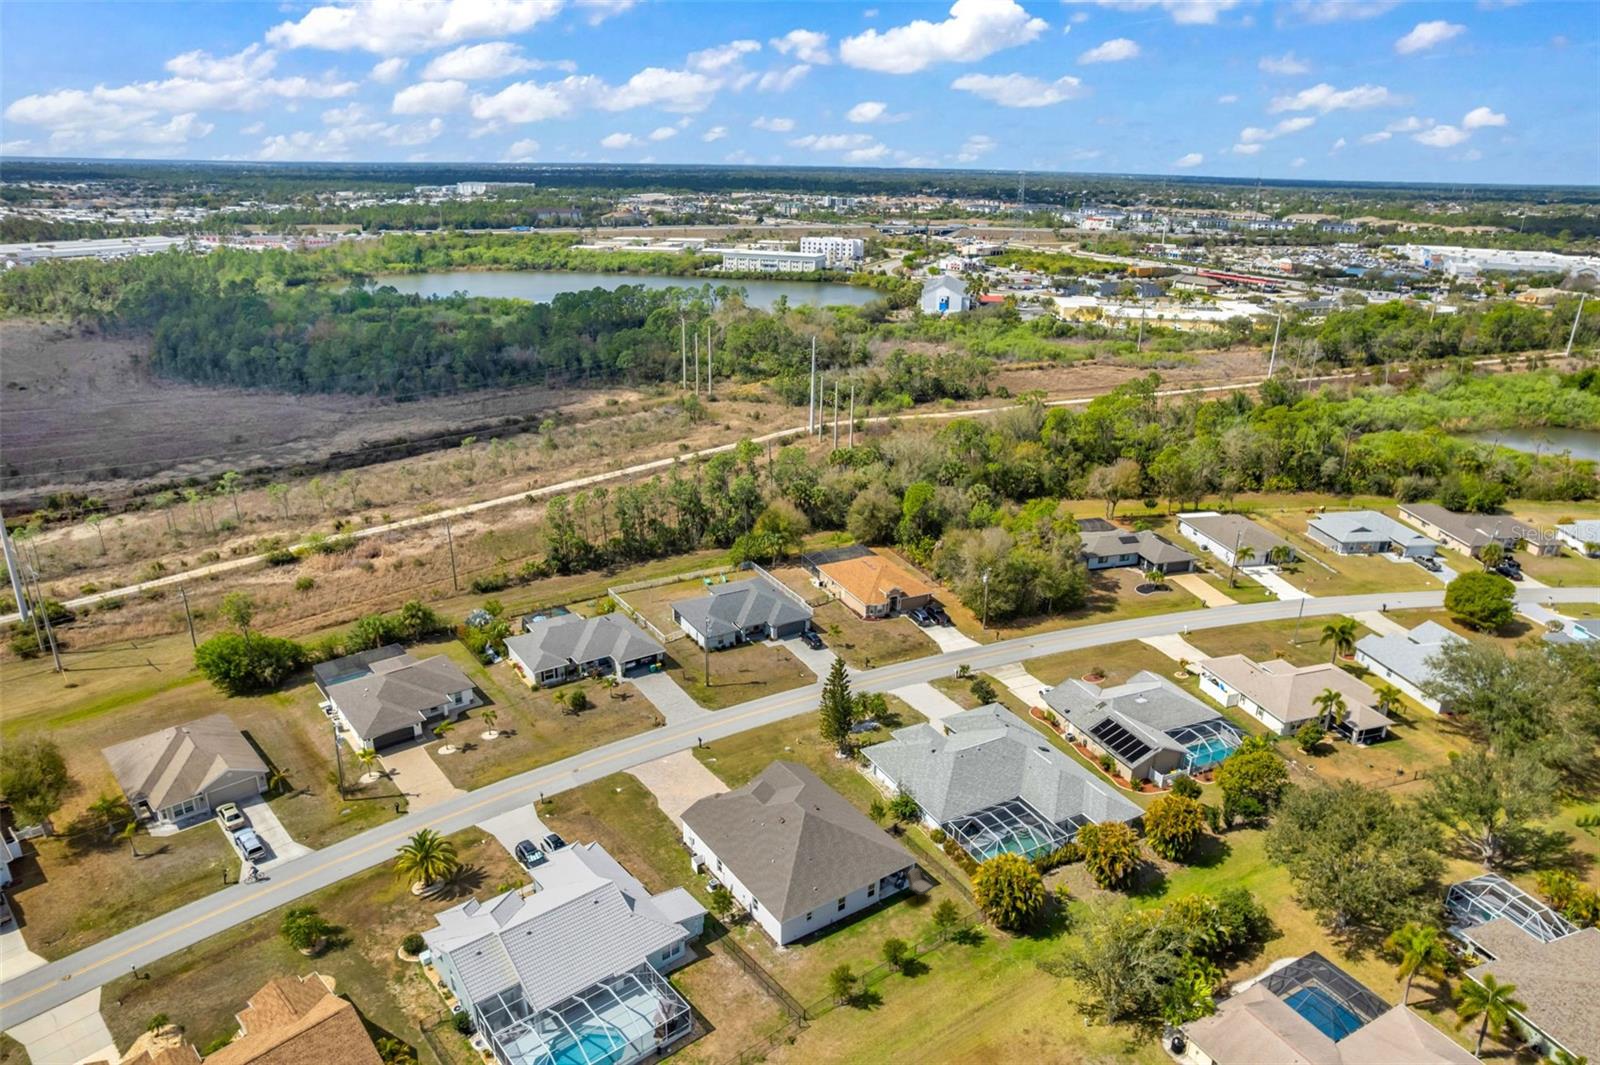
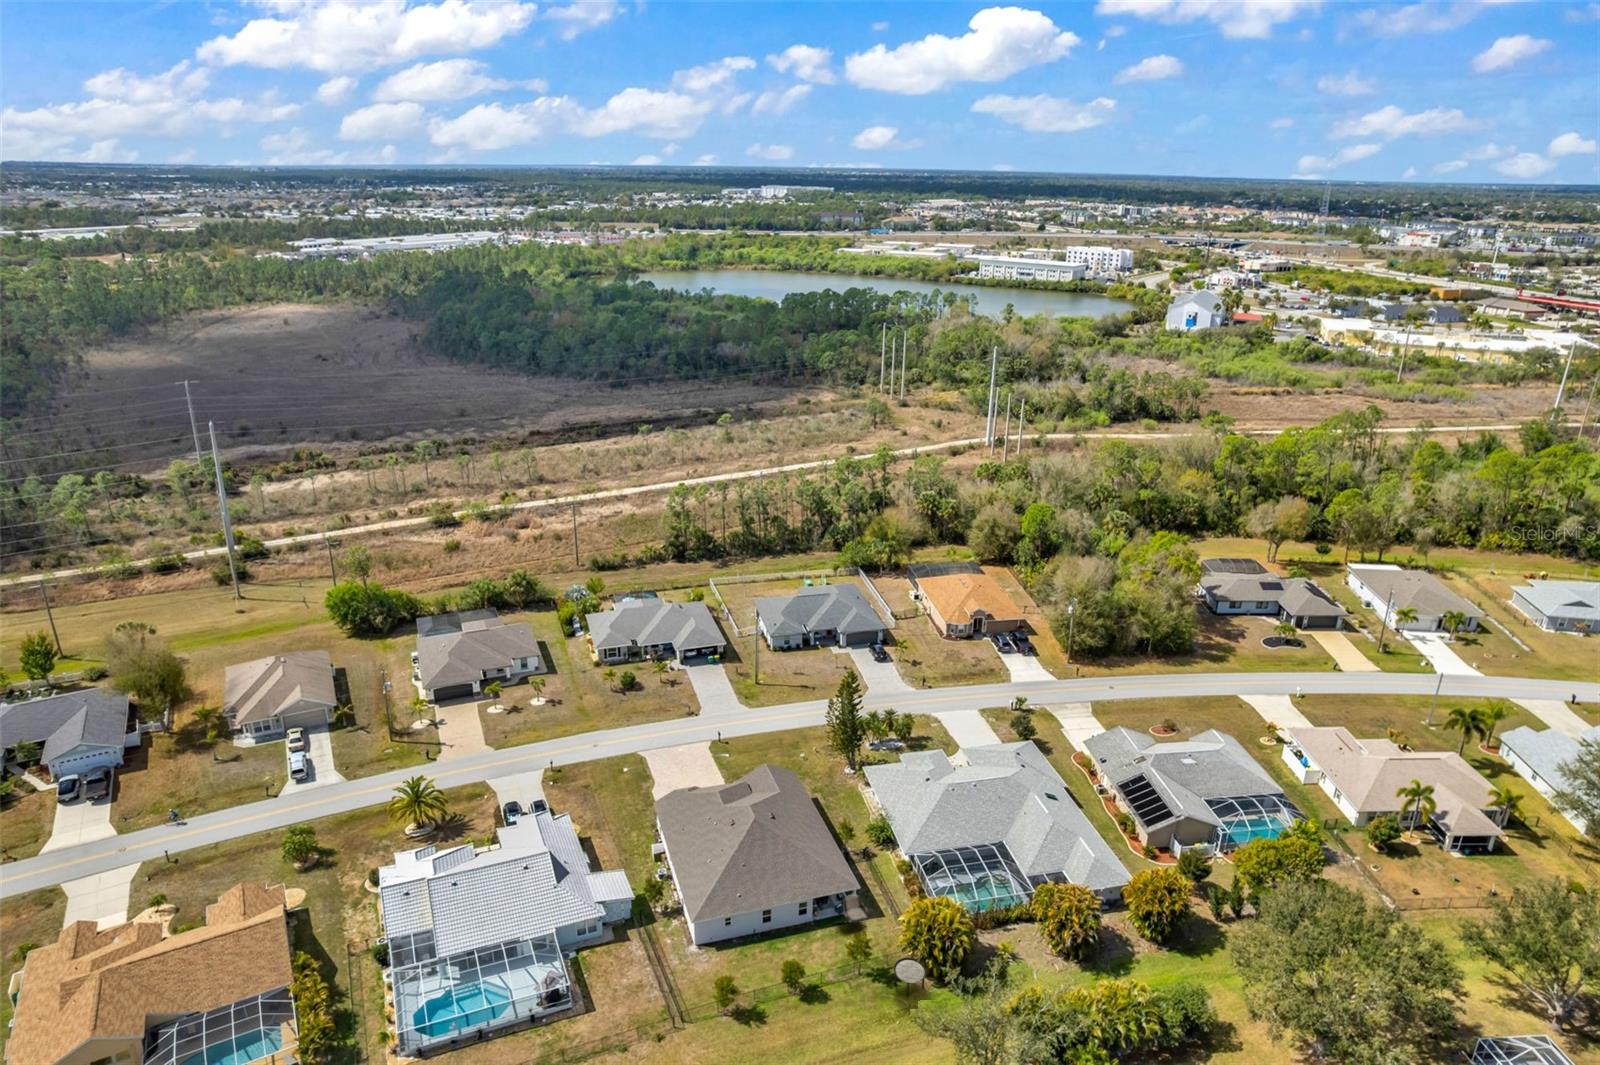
round table: none [979,915,1010,951] -> present [894,957,927,996]

